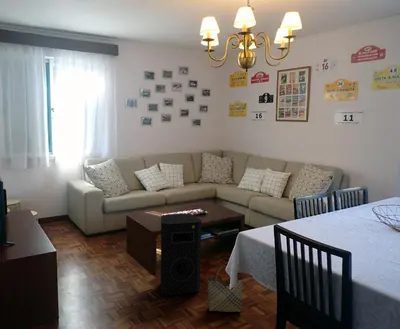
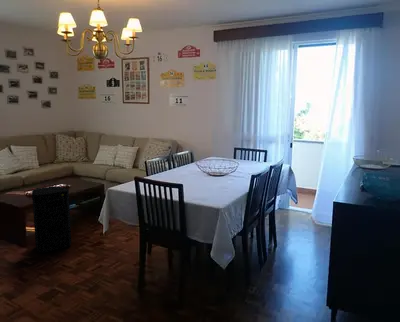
woven basket: present [207,257,244,312] -> none [78,214,107,254]

